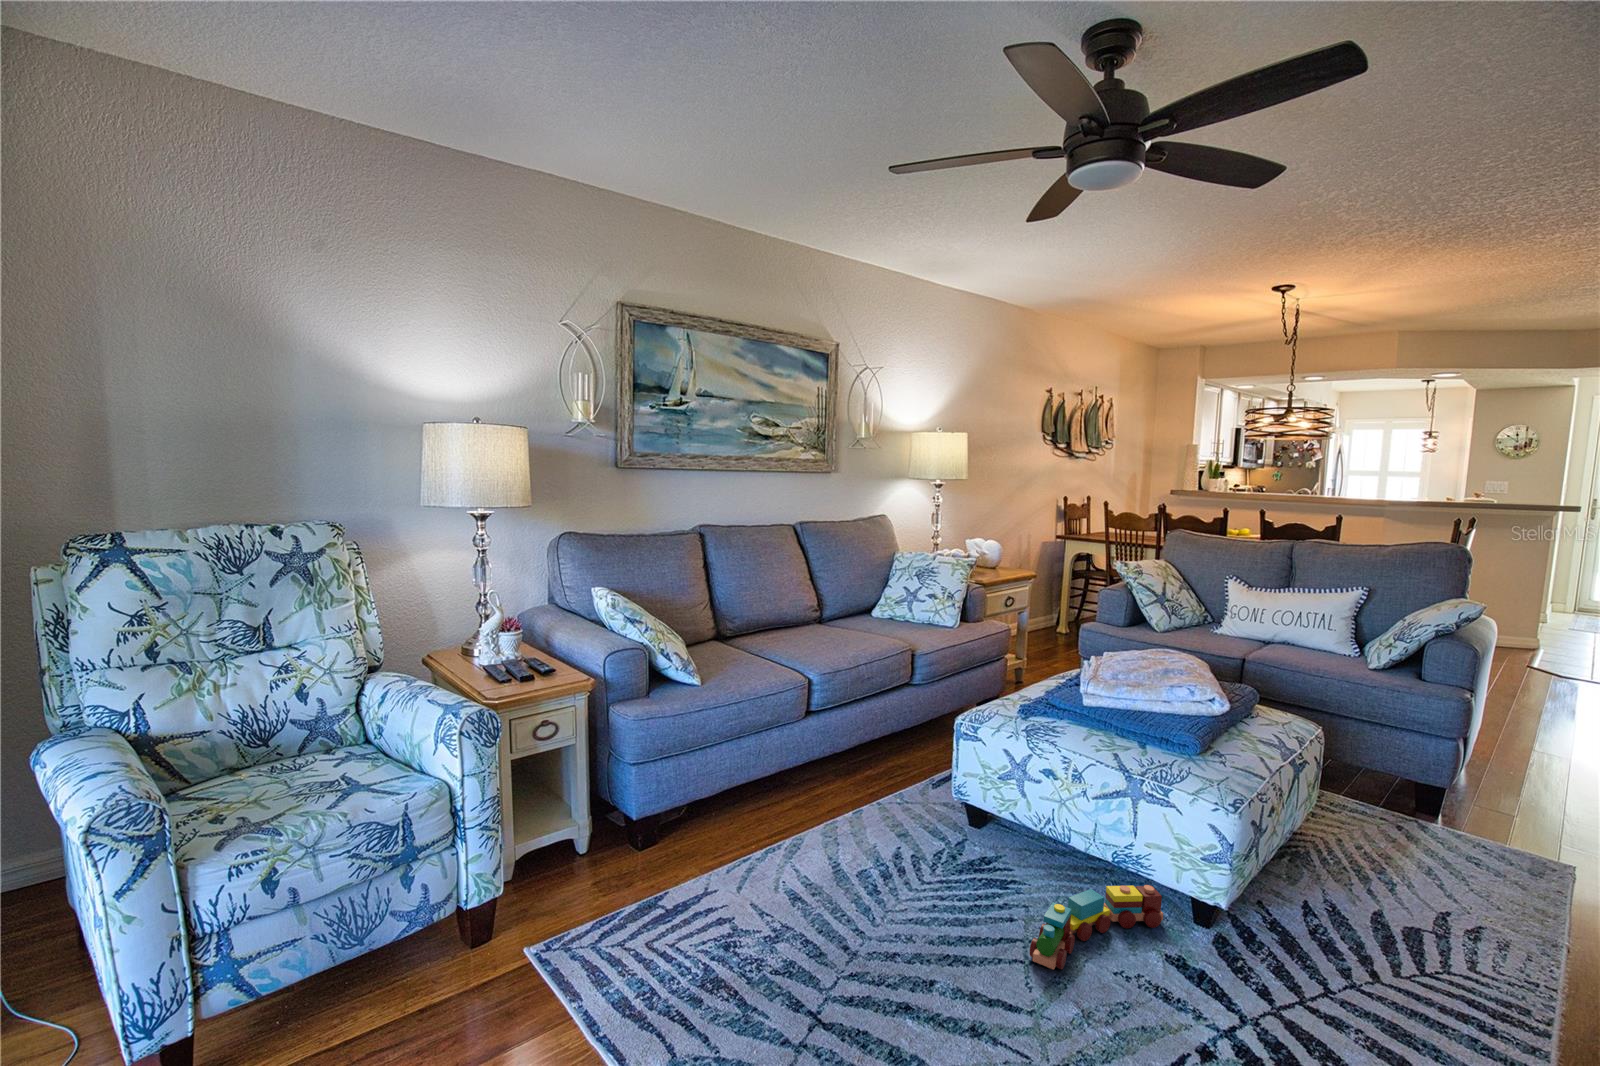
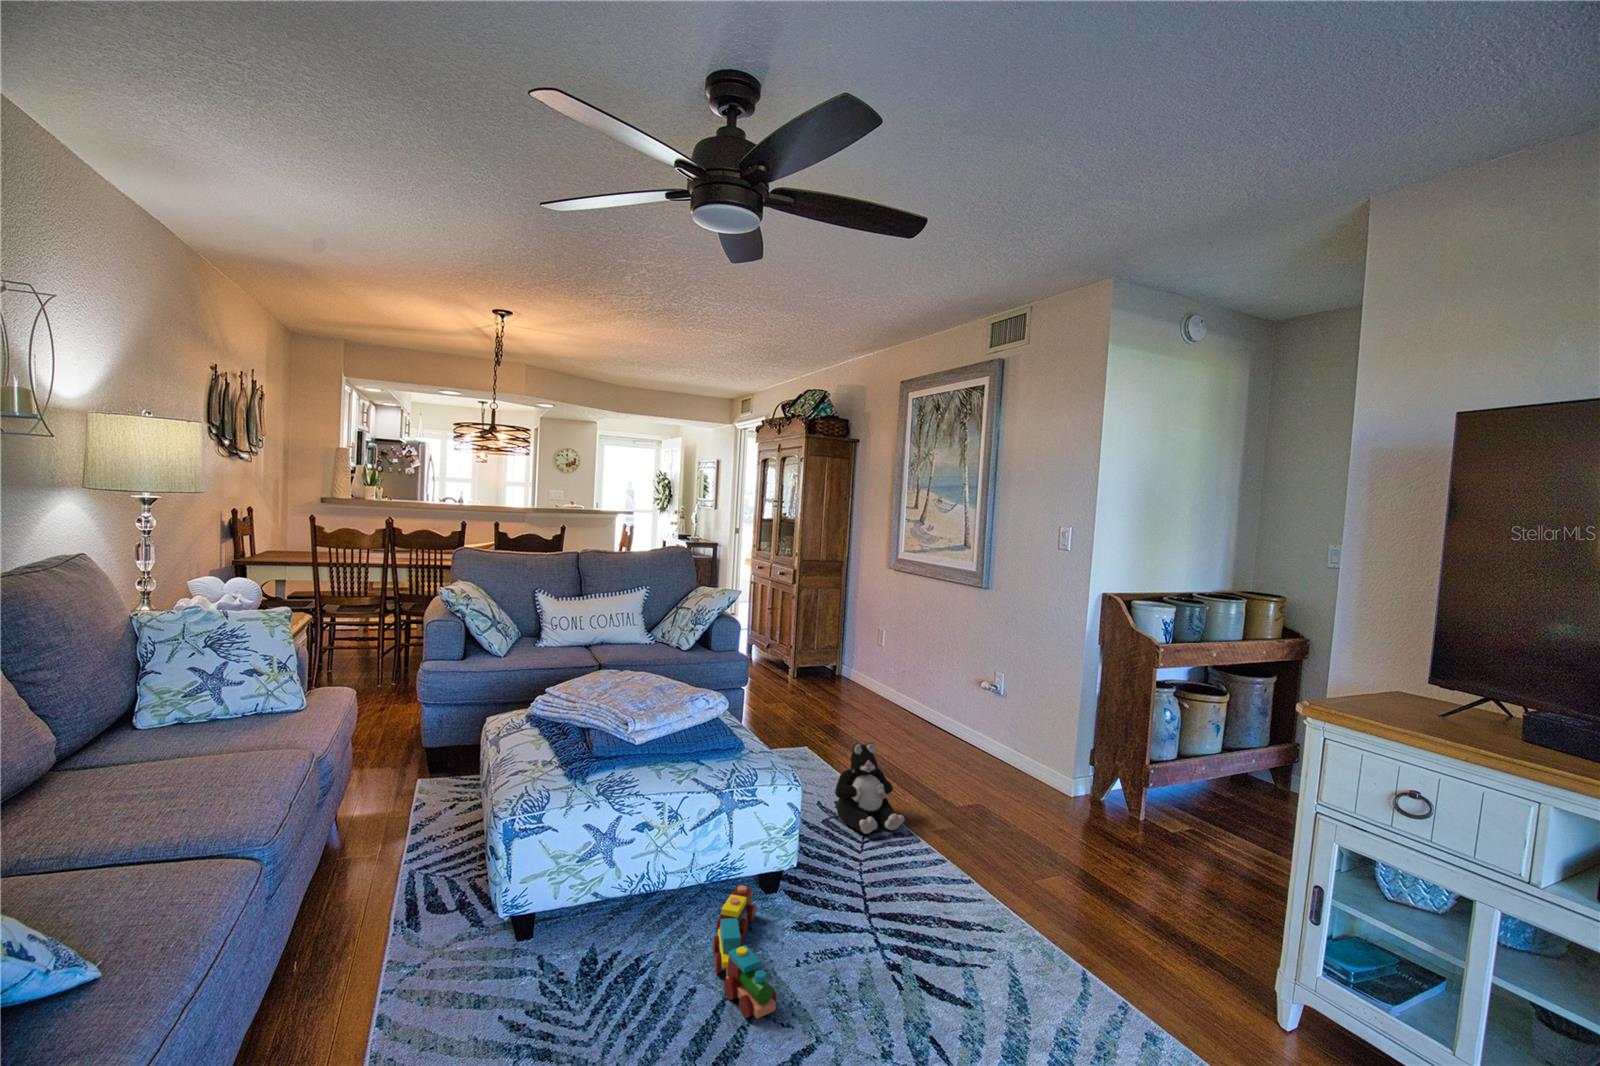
plush toy: none [1434,849,1564,1002] -> present [835,742,905,834]

